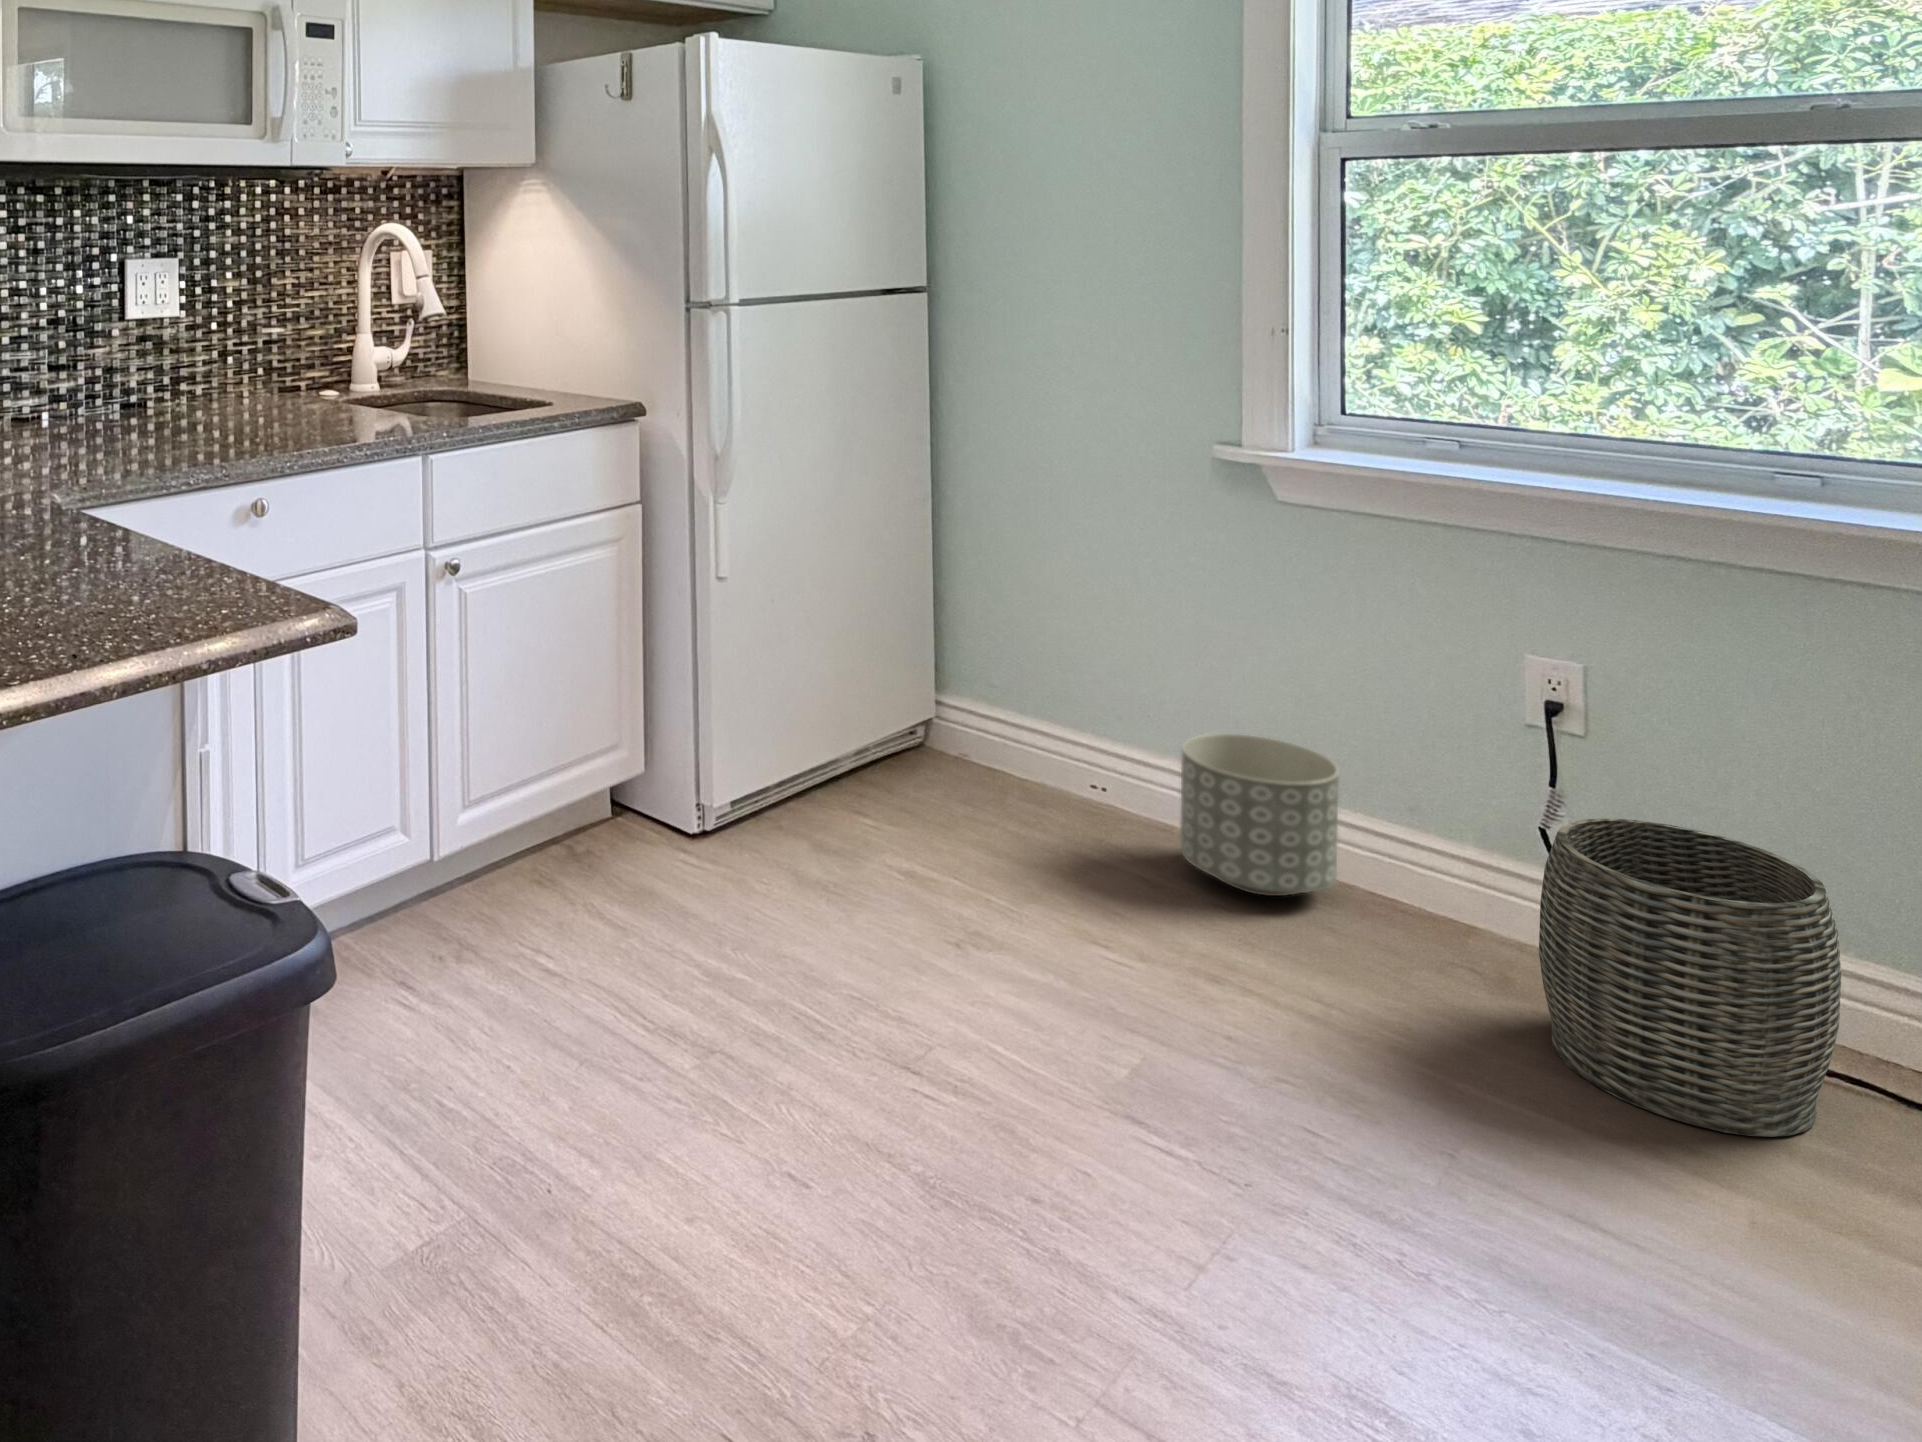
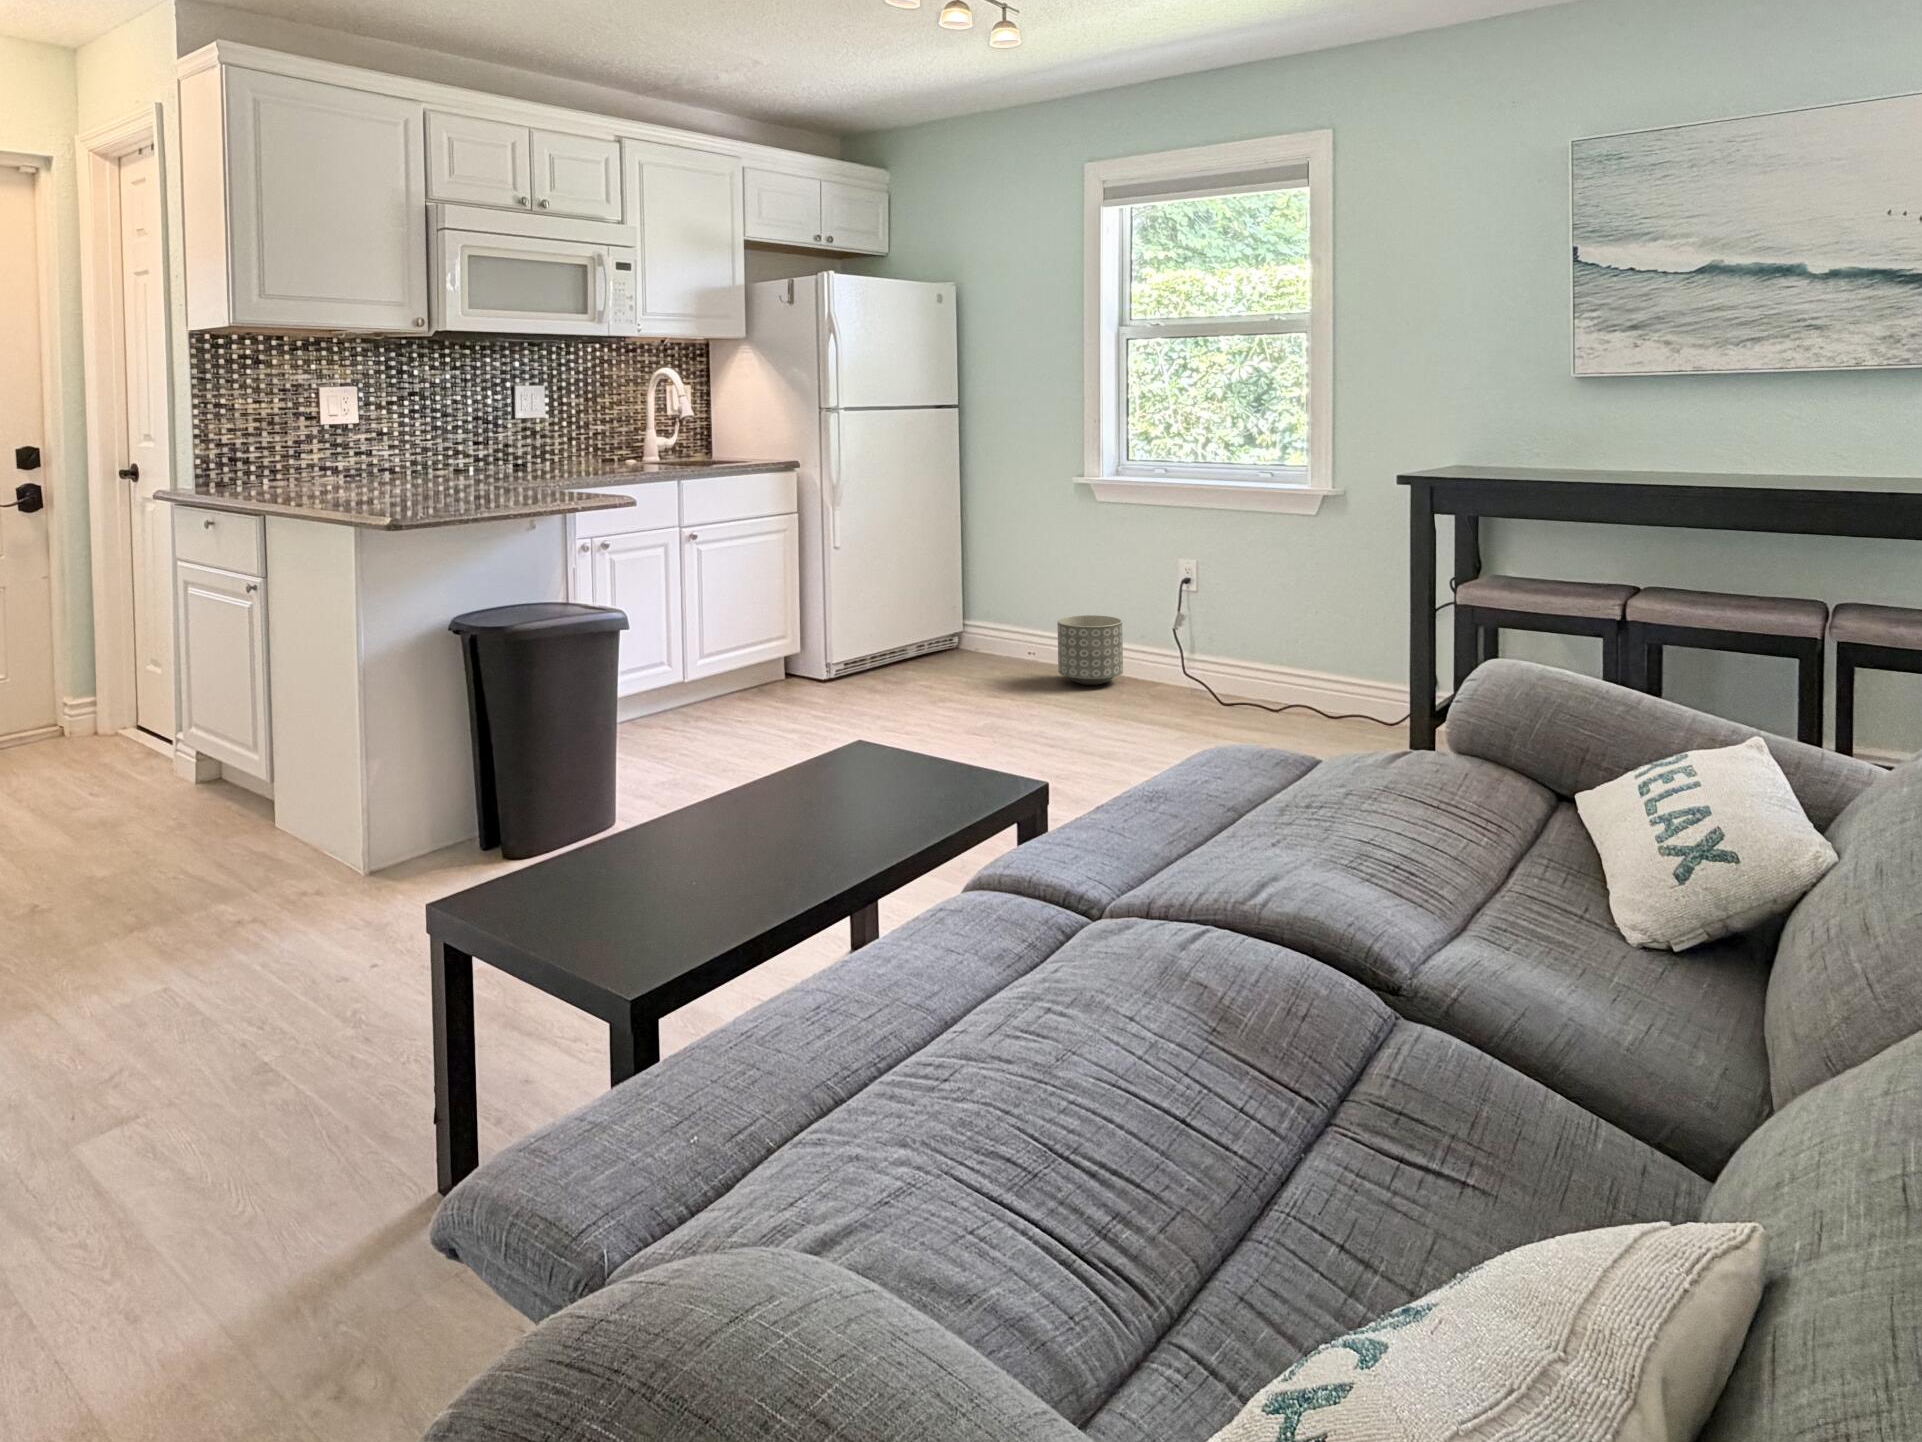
woven basket: present [1539,818,1841,1137] -> none [1167,618,1263,728]

